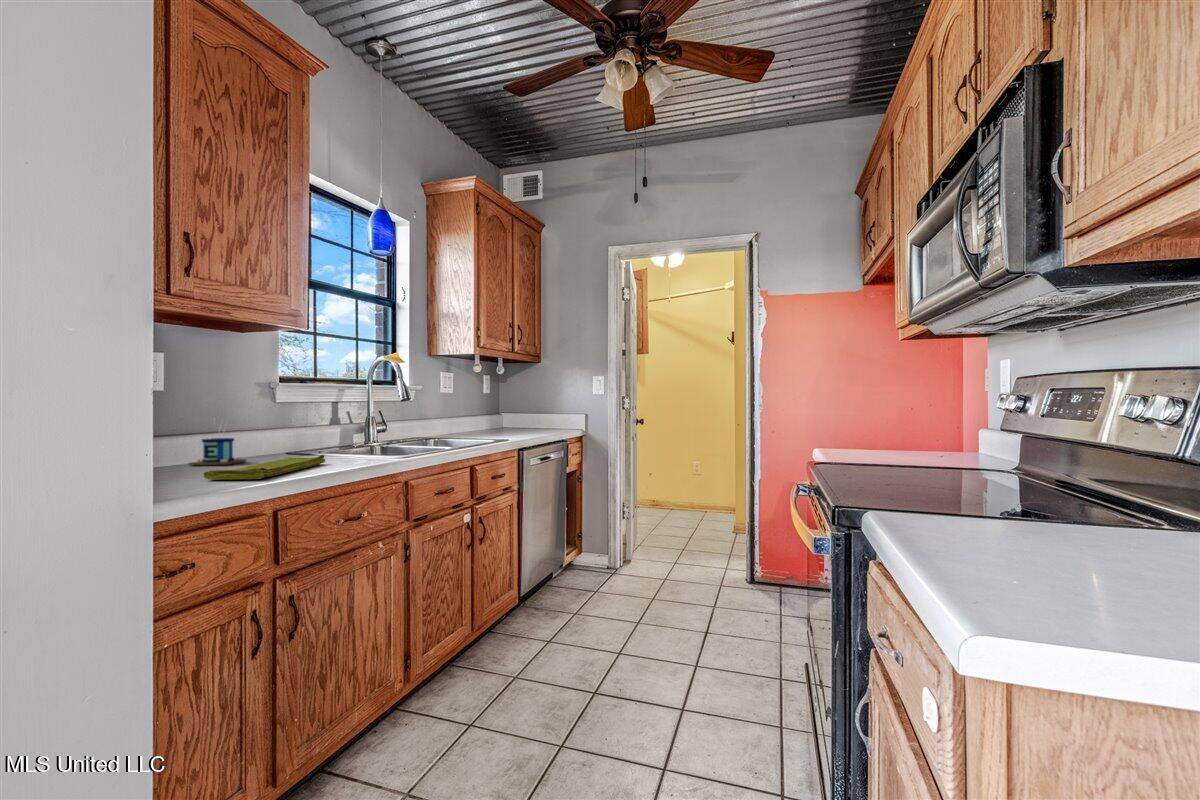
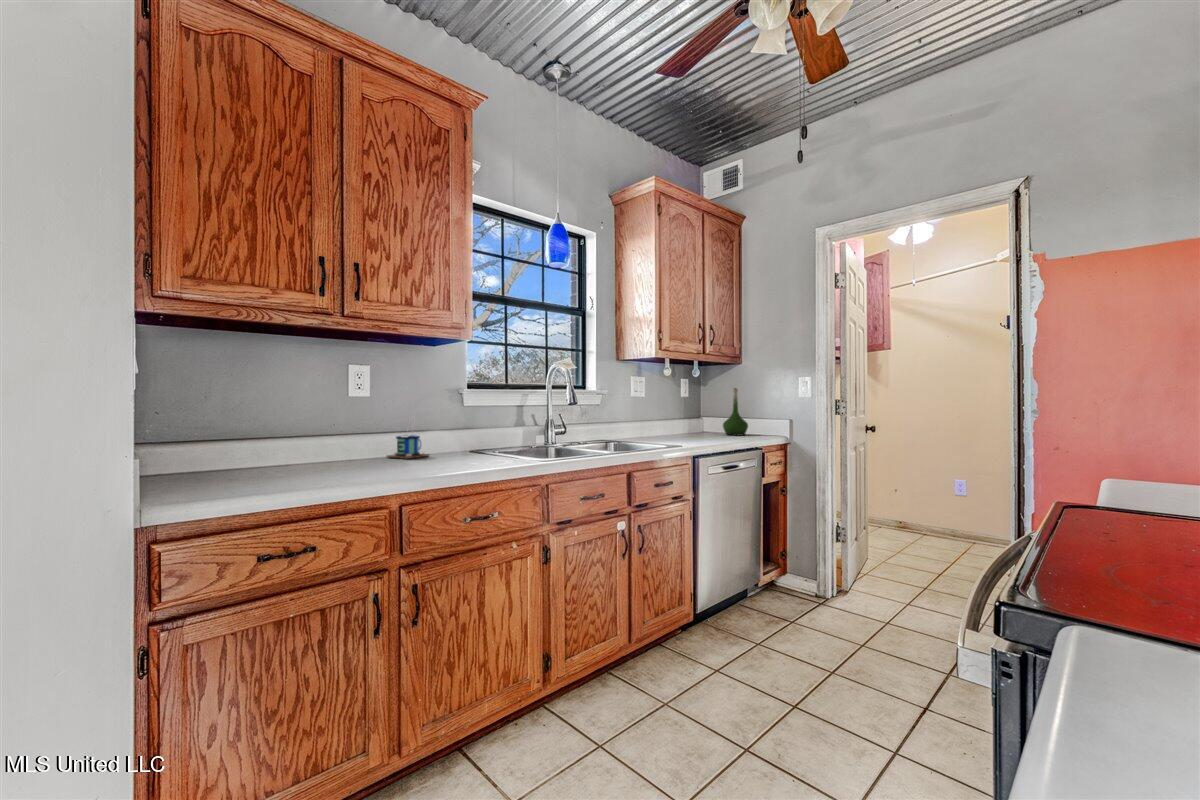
vase: none [526,385,549,430] -> present [723,388,748,435]
dish towel: present [204,455,325,480] -> none [360,454,475,475]

